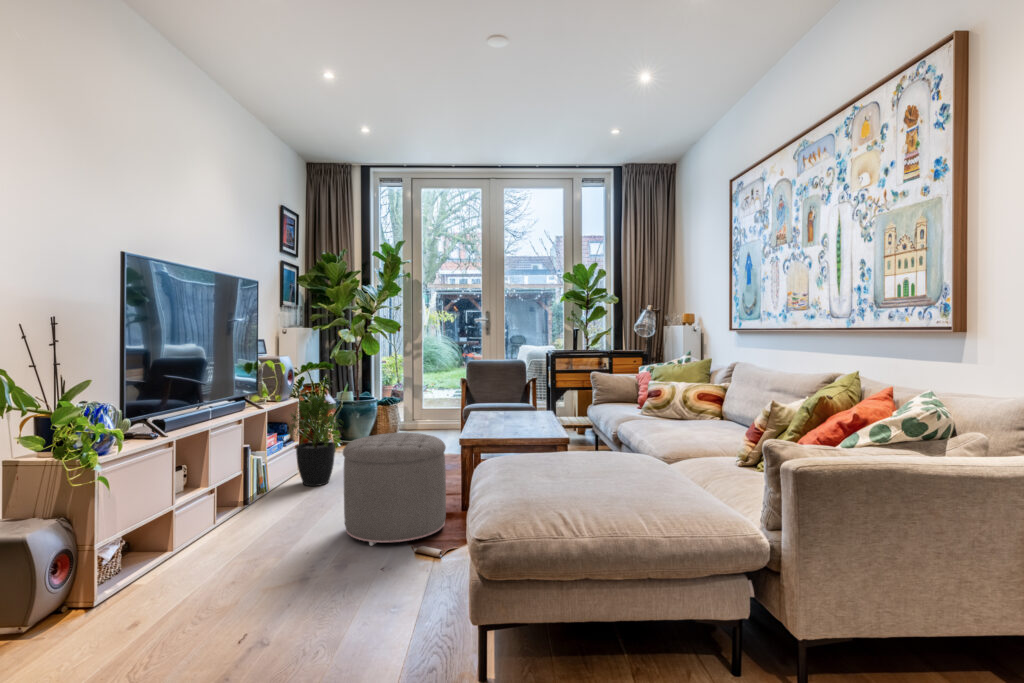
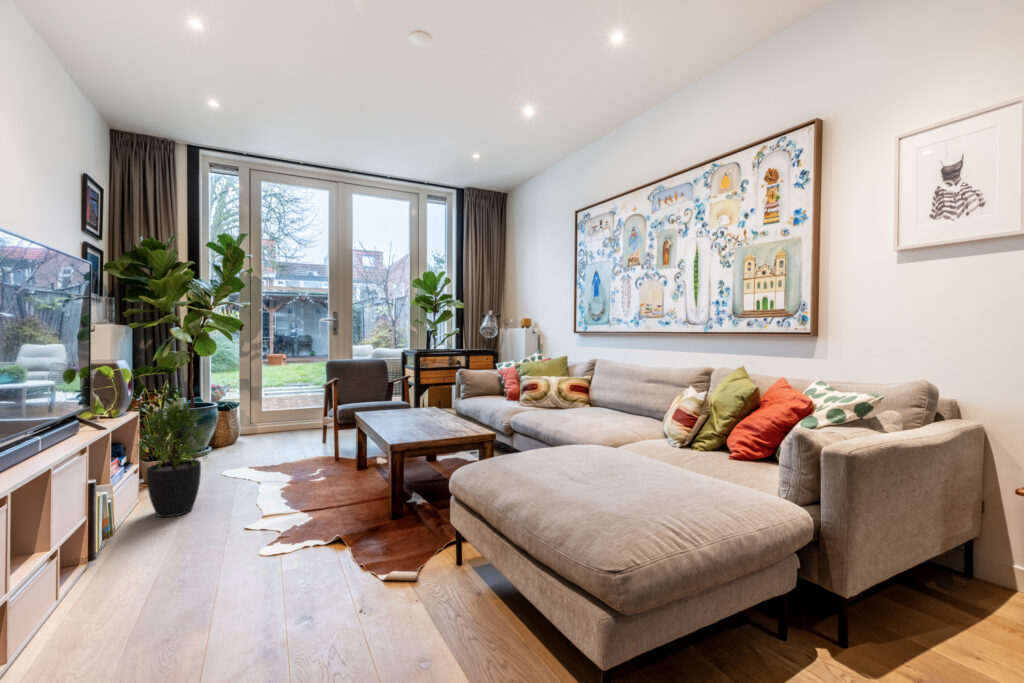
ottoman: present [343,432,446,546] -> none [270,442,393,581]

